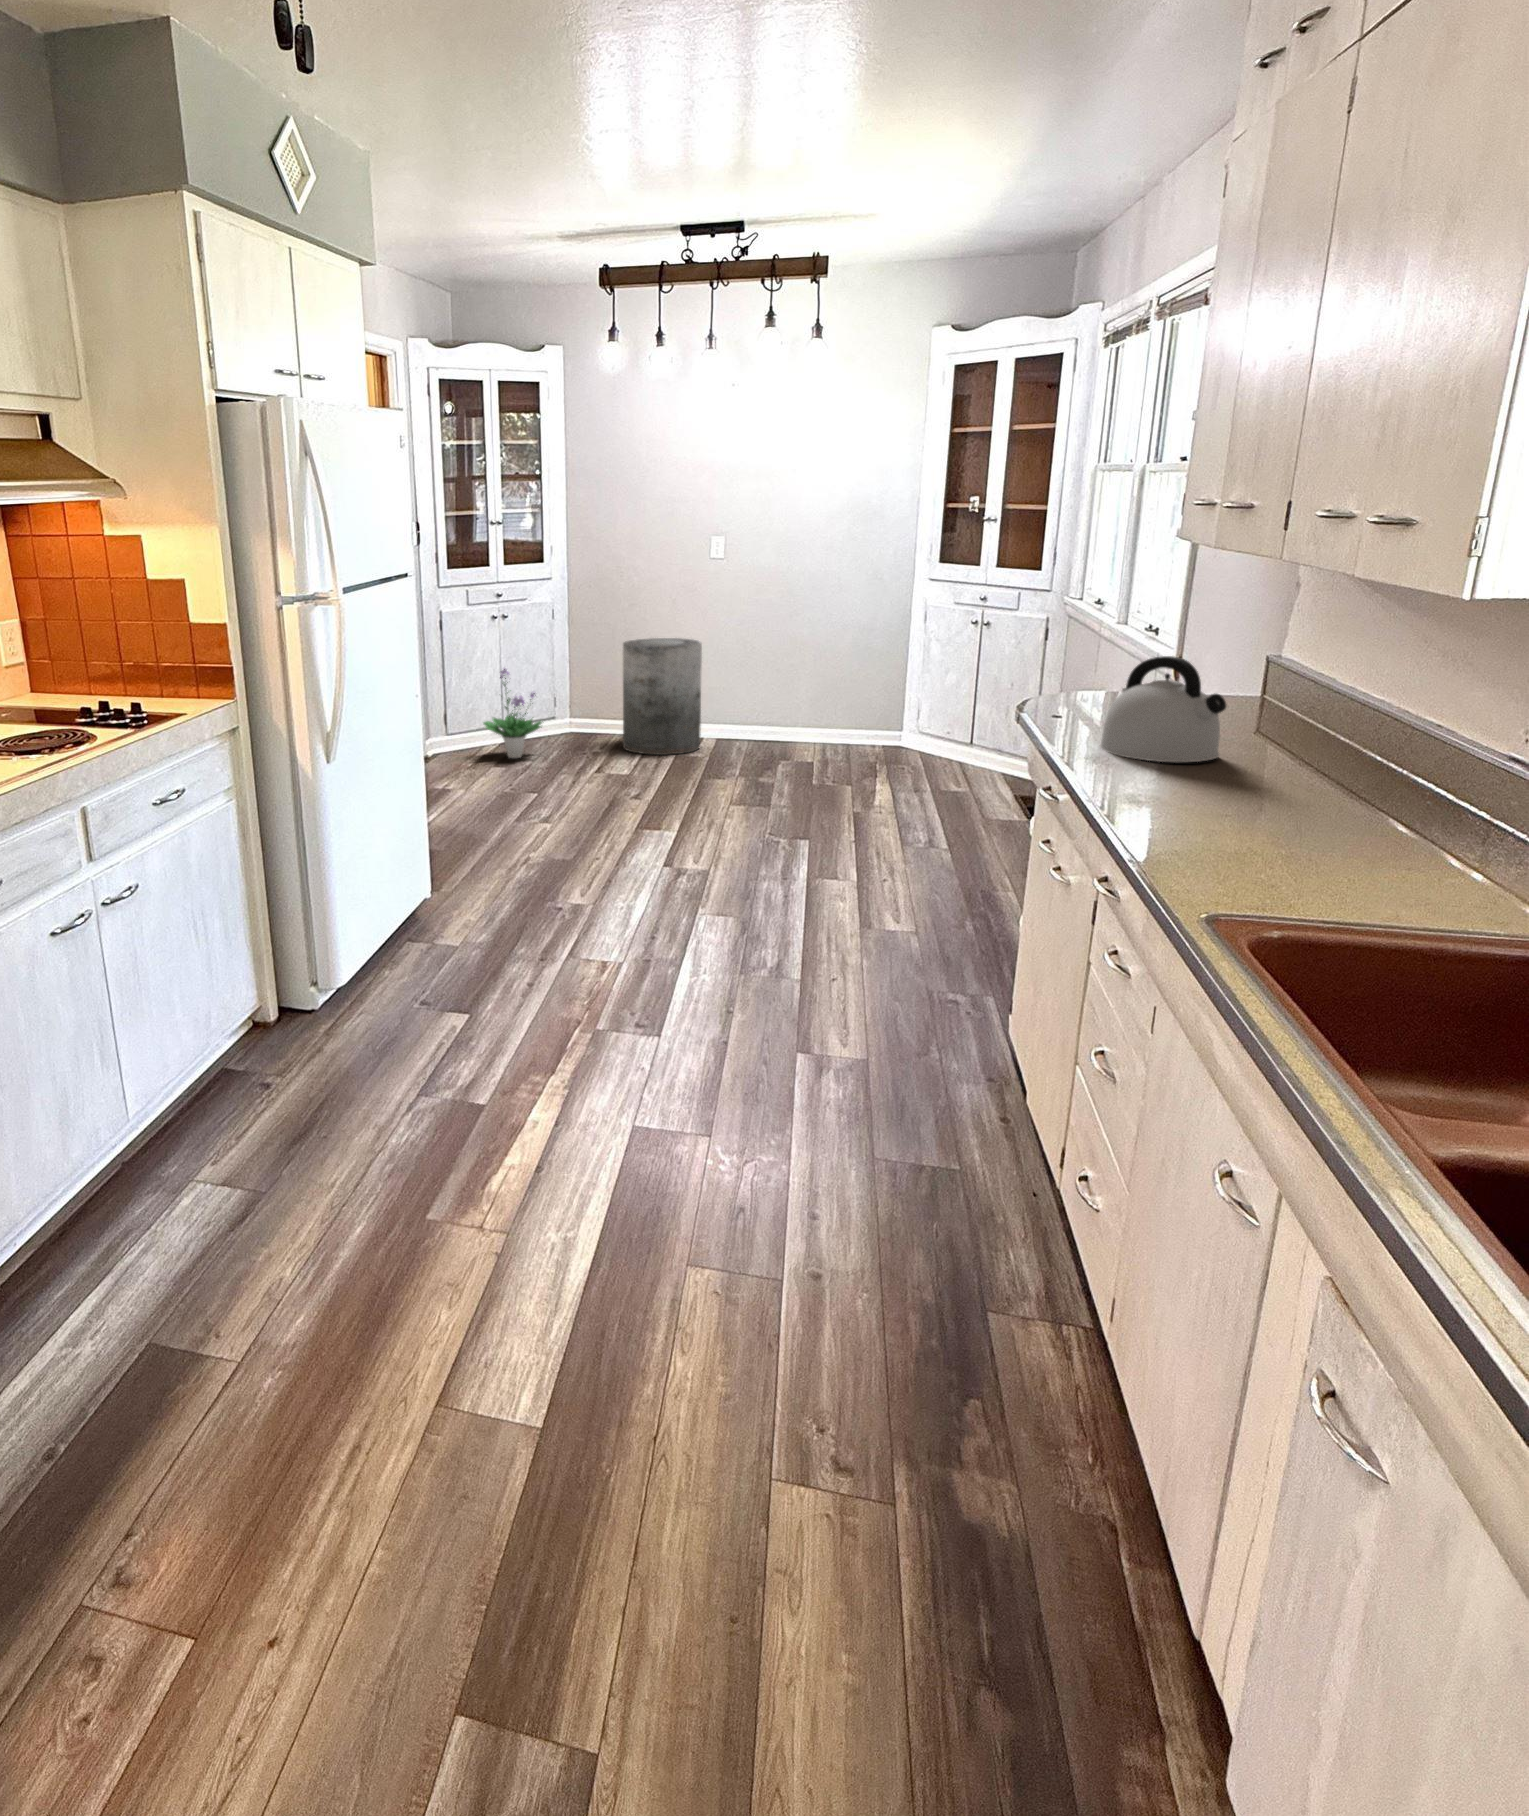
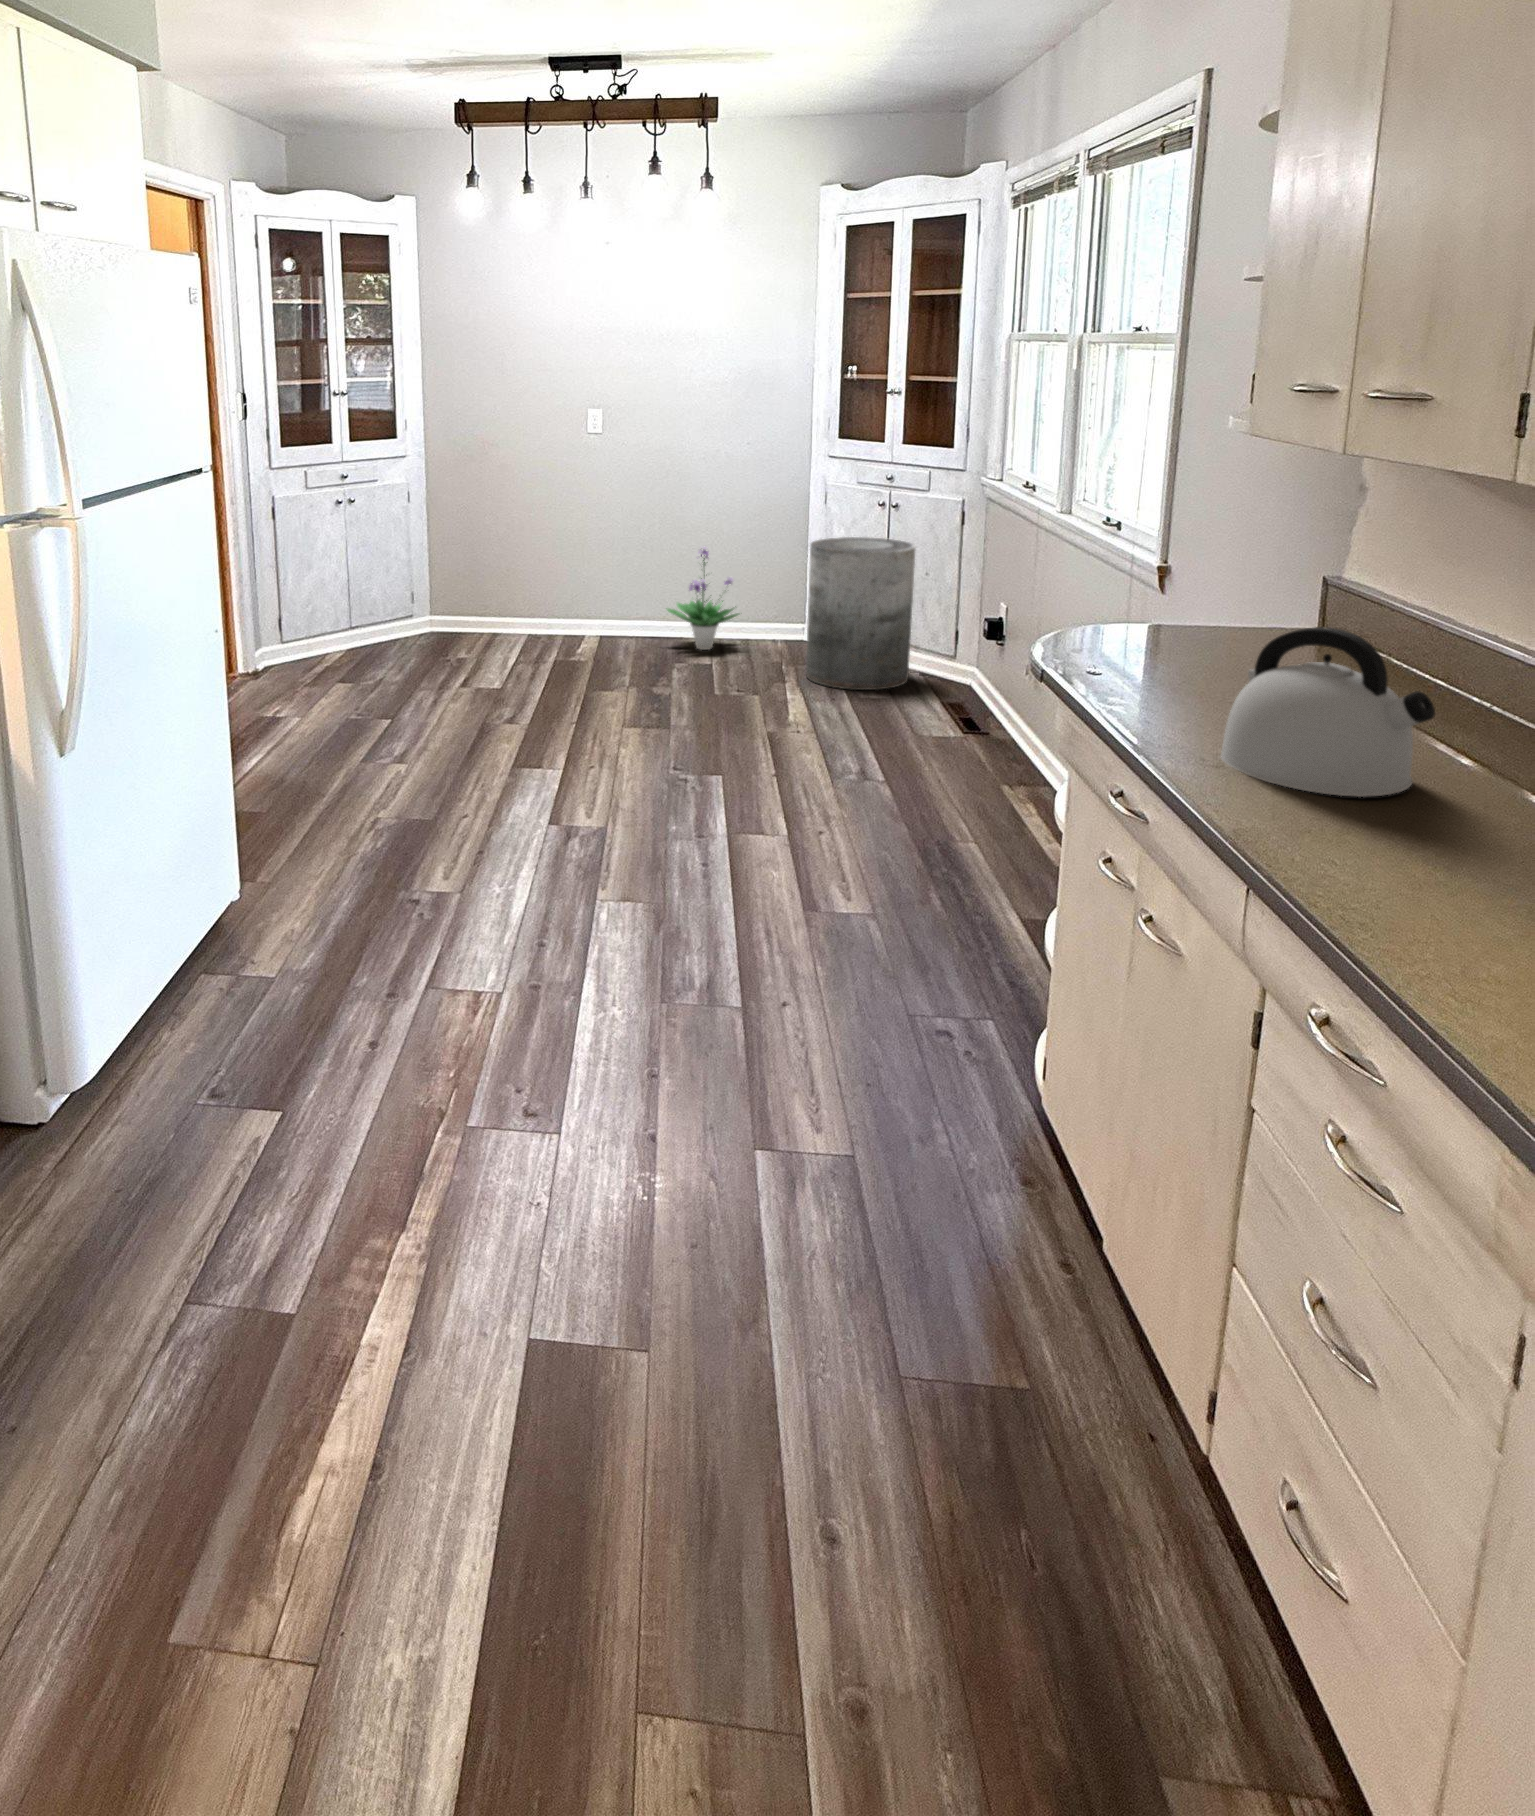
trash can: present [623,638,702,755] -> present [806,537,915,690]
potted plant: present [483,668,543,758] -> present [666,547,739,650]

